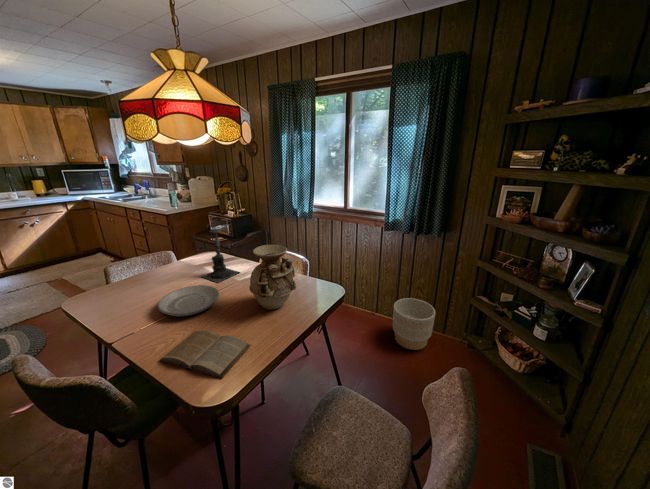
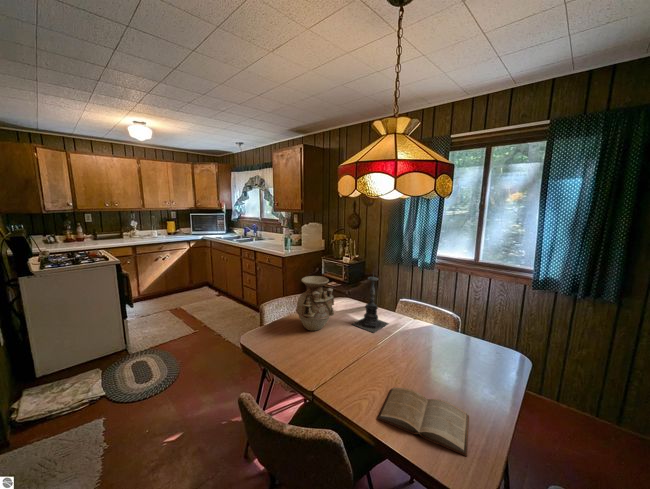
vase: present [249,245,296,310] -> present [296,276,334,331]
plate: present [158,285,219,316] -> none [337,334,394,368]
planter: present [393,298,435,350] -> none [549,374,619,446]

